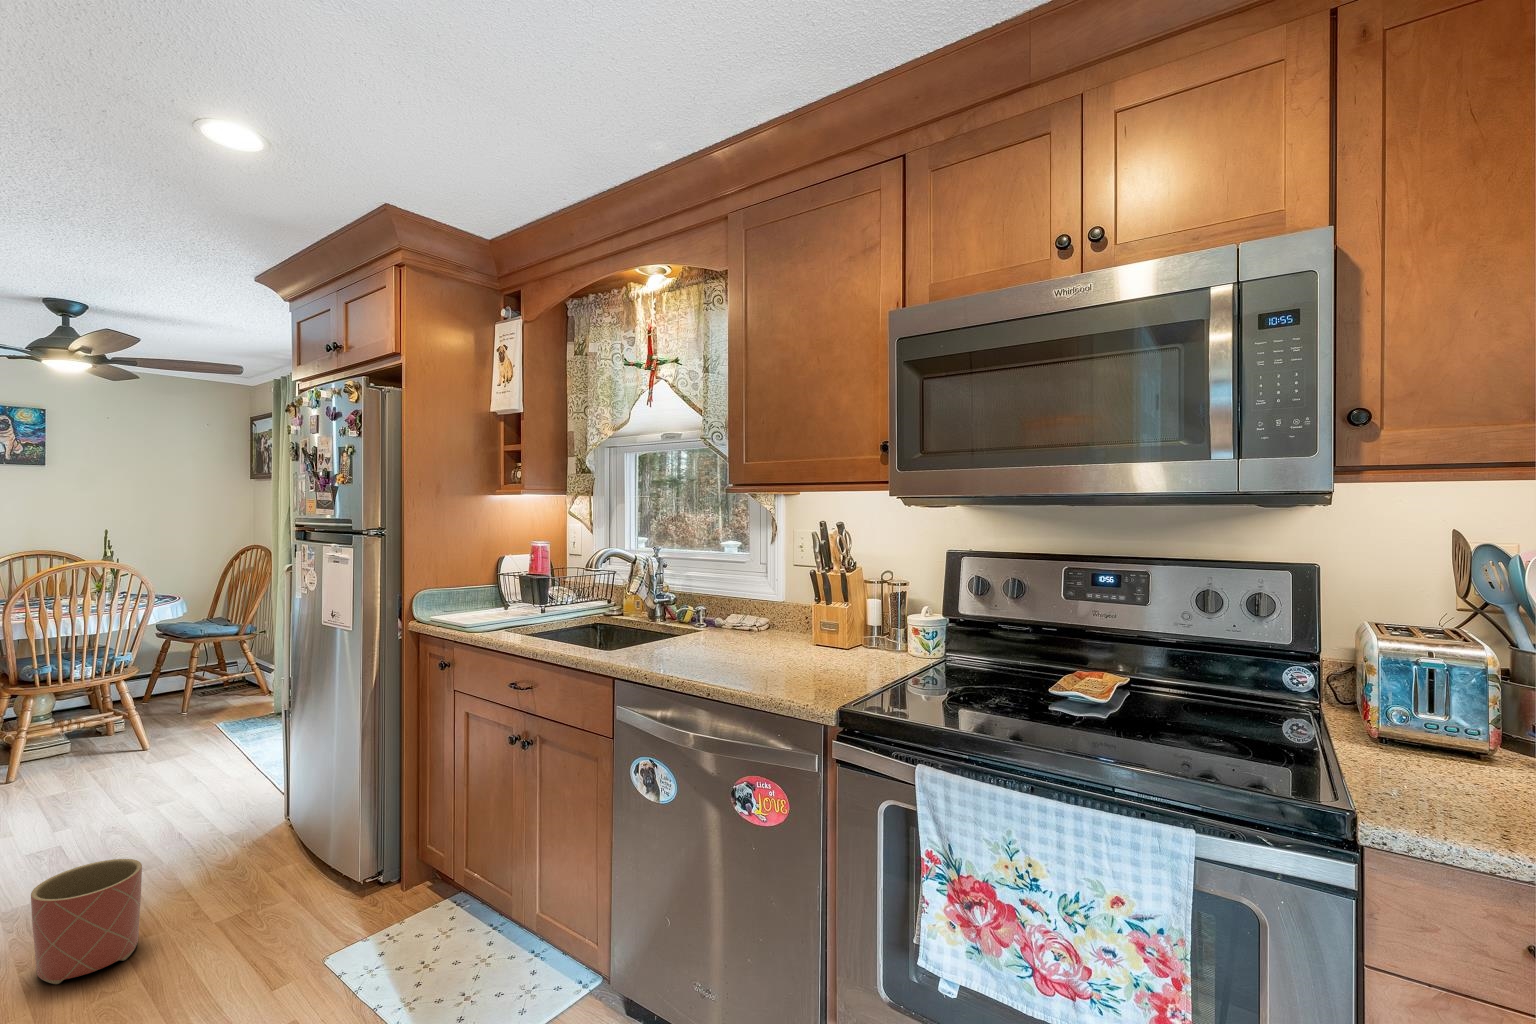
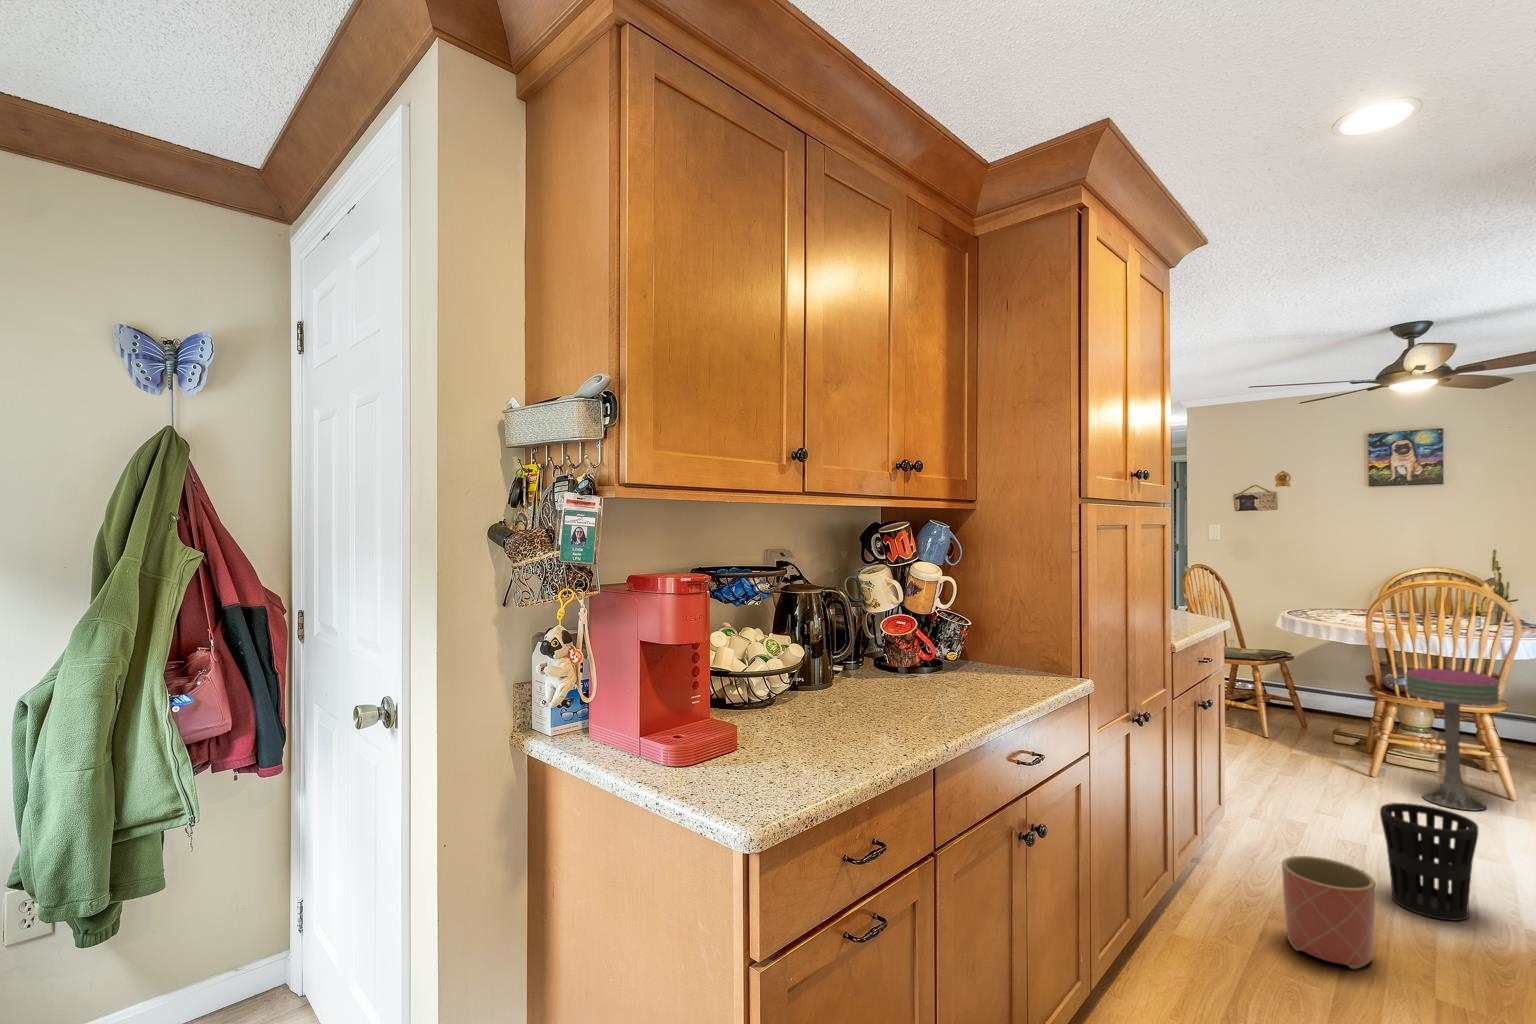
bar stool: none [54,645,146,780] -> present [1406,668,1499,810]
wastebasket: none [99,770,192,881] -> present [1380,803,1478,921]

